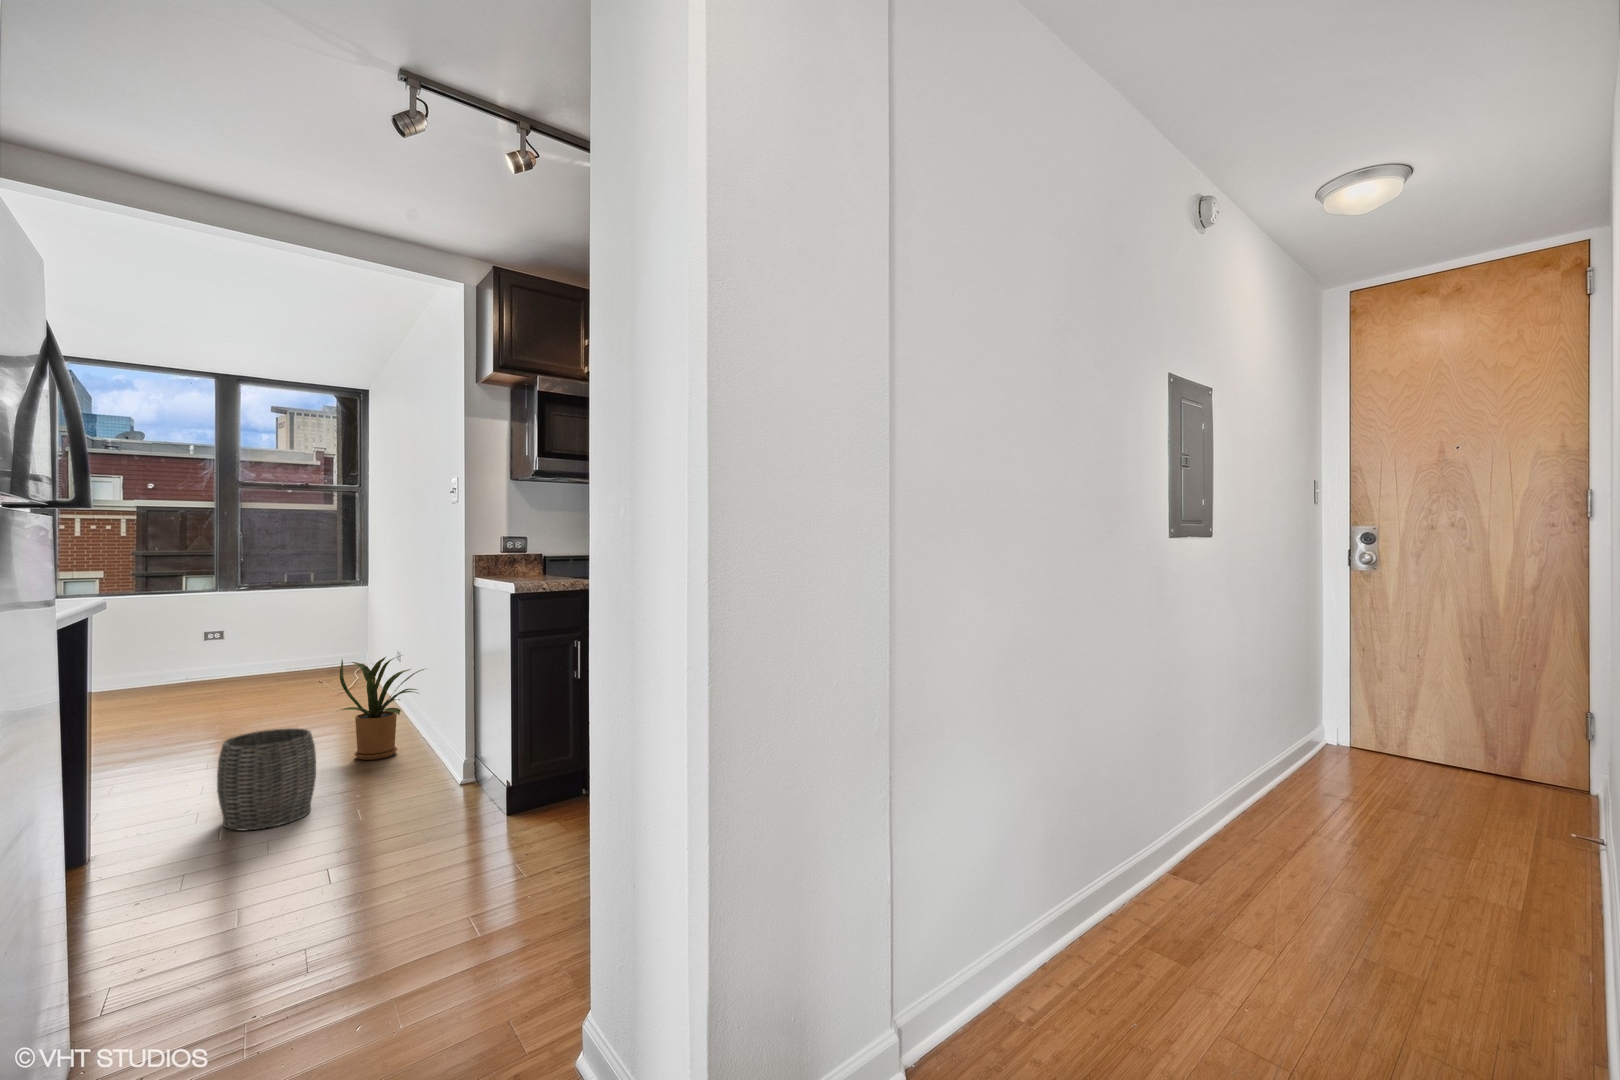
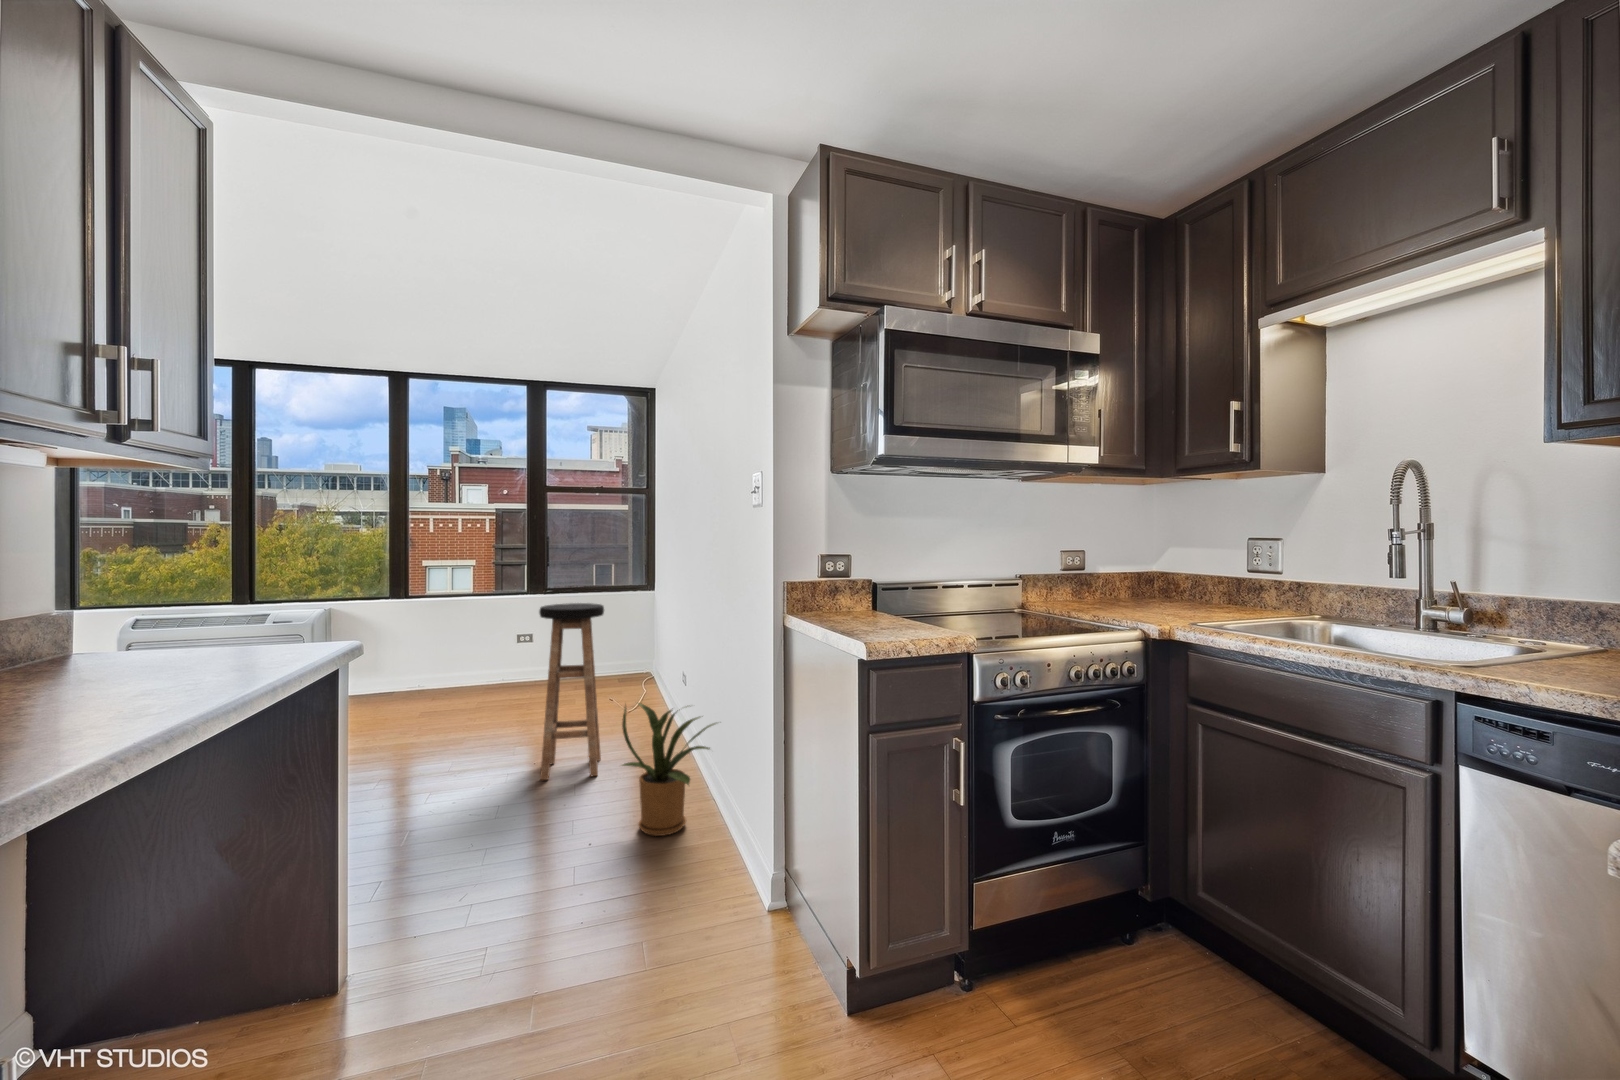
bar stool: none [251,587,317,741] -> present [539,603,604,780]
woven basket: present [217,728,316,830] -> none [463,817,585,982]

